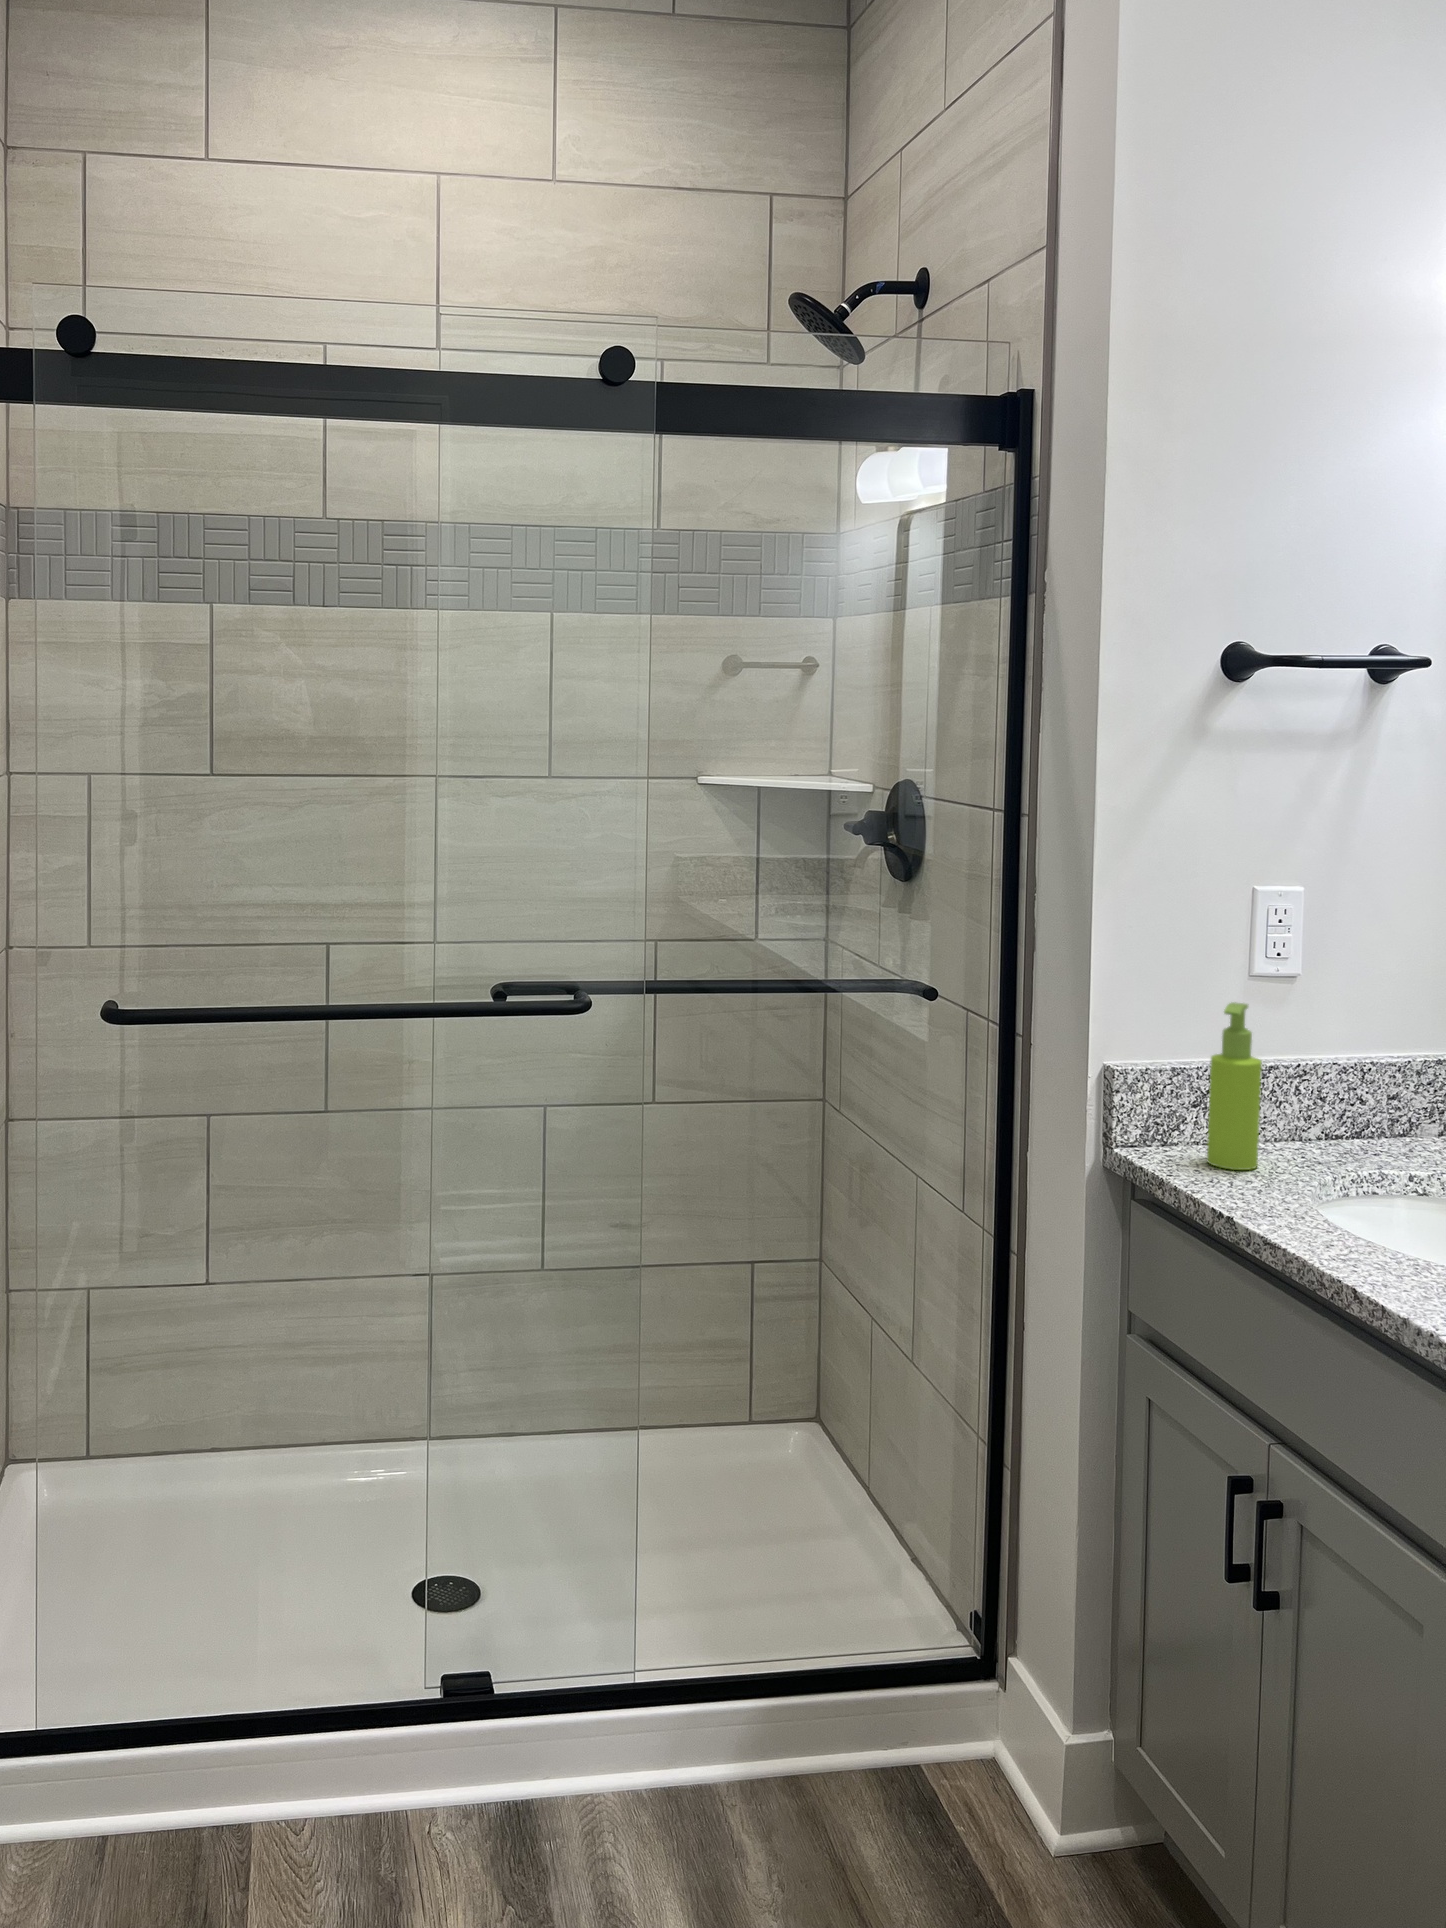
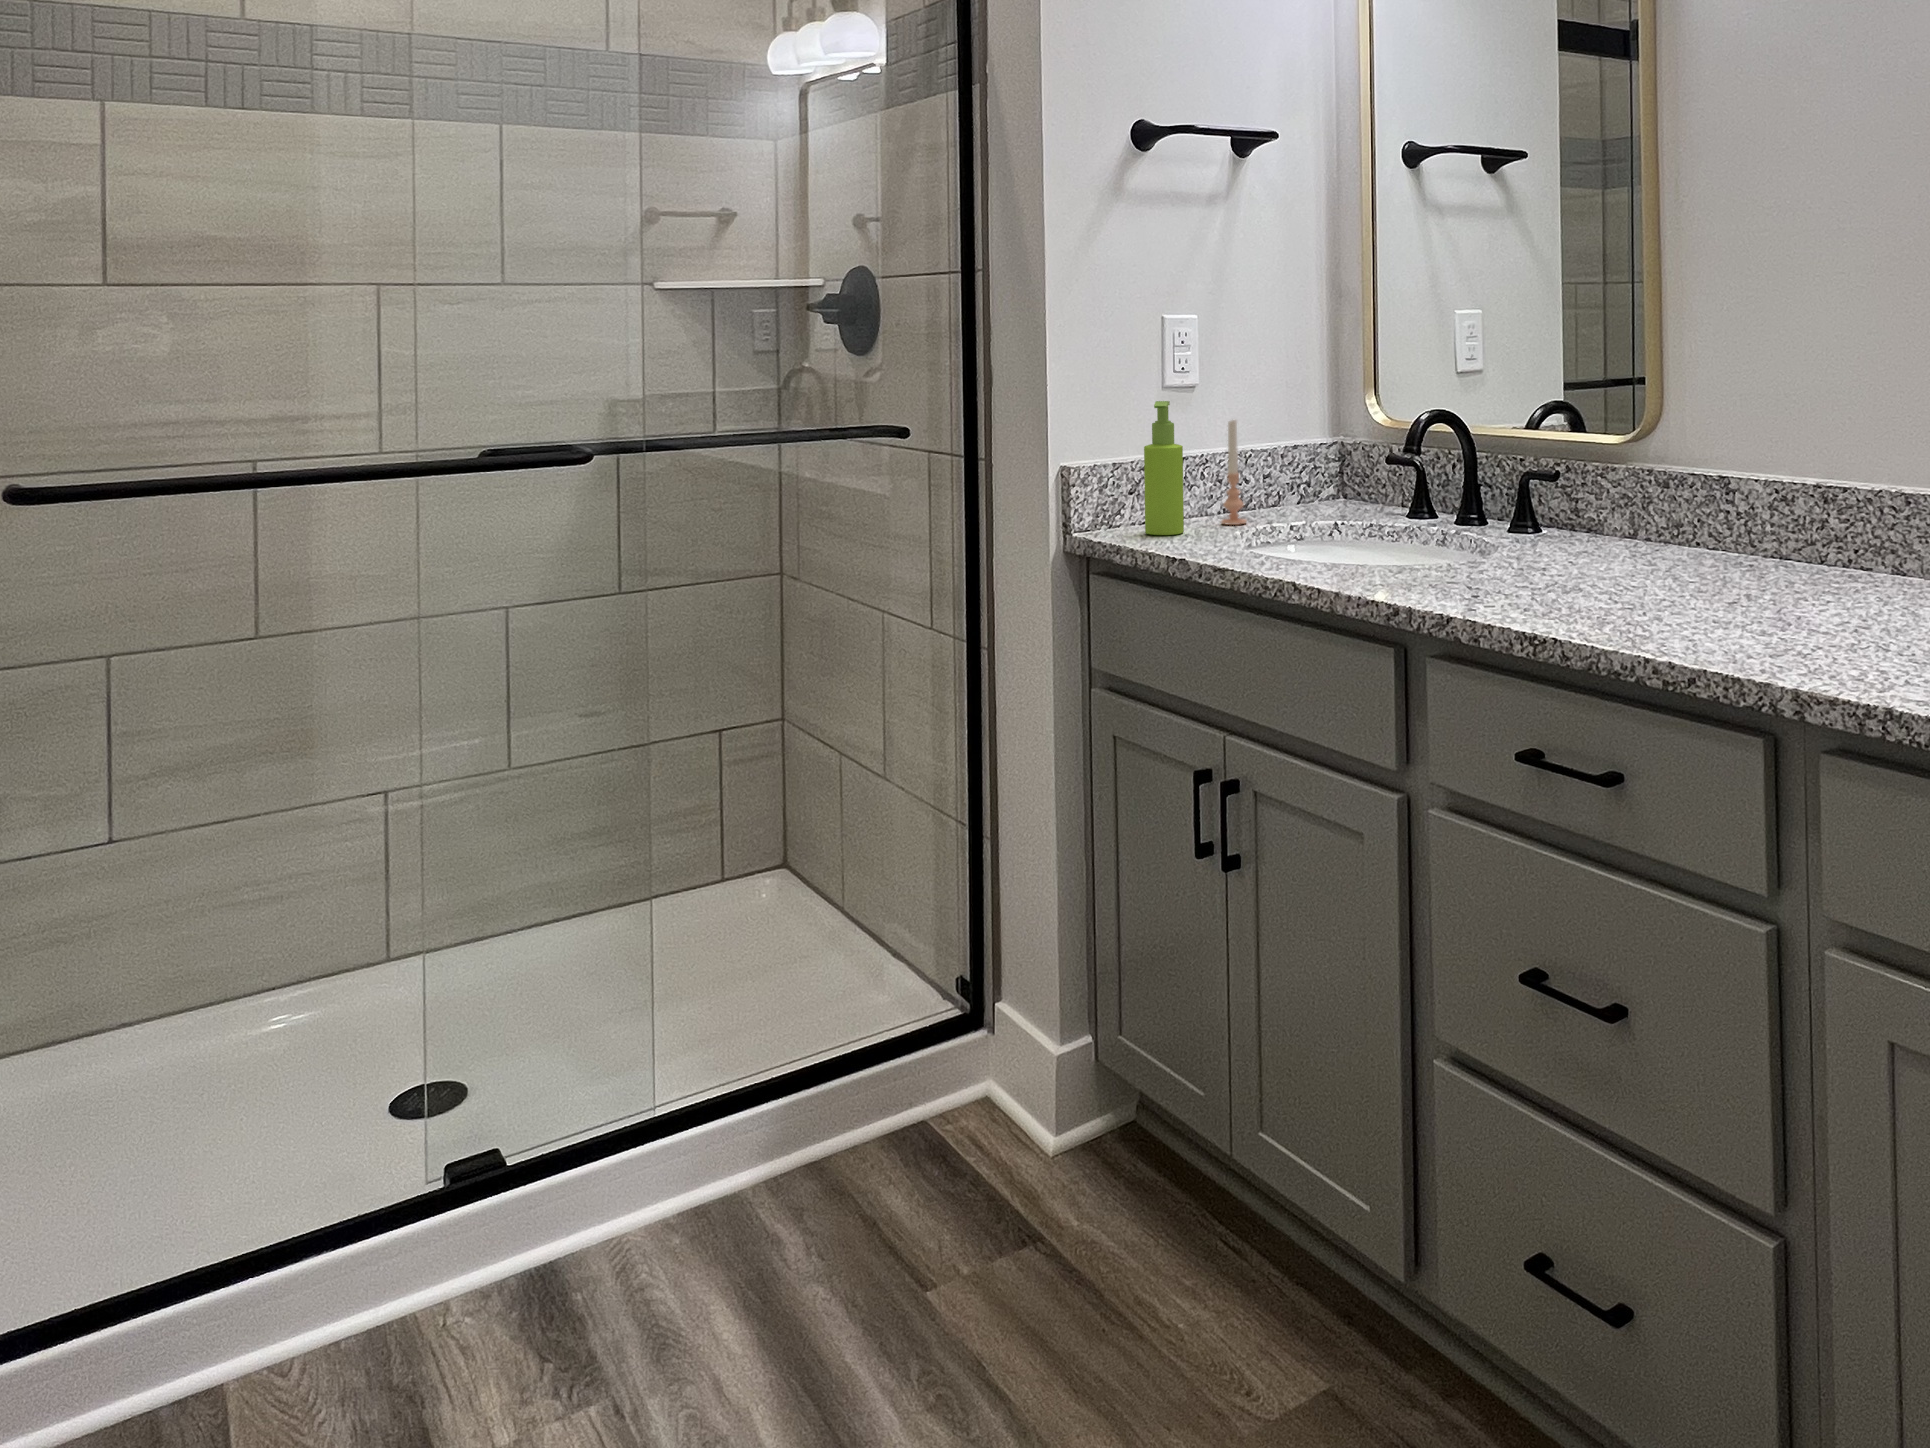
candle: none [1314,1028,1351,1163] -> present [1221,420,1247,525]

